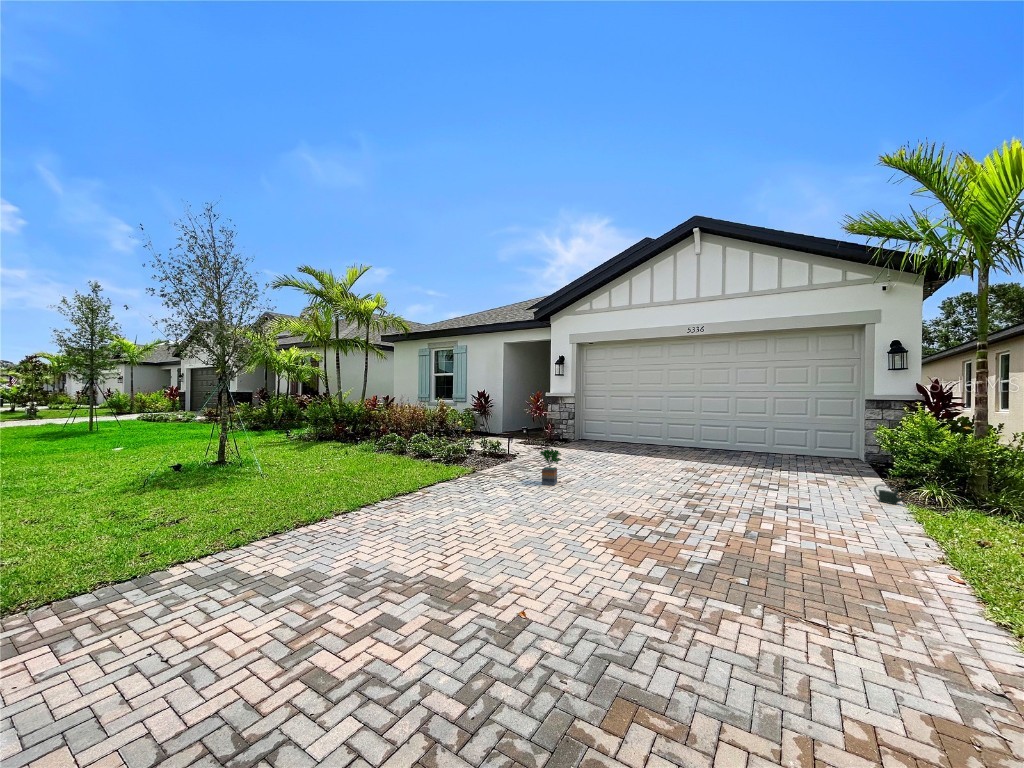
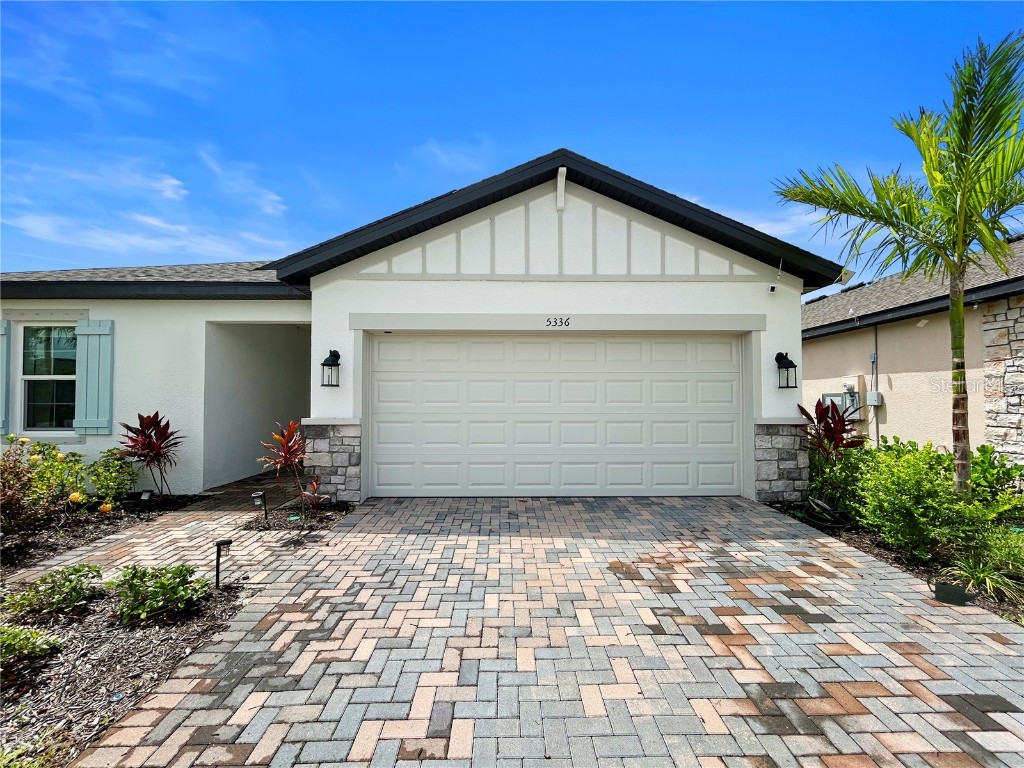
potted tree: present [540,449,561,485] -> none [391,609,458,728]

